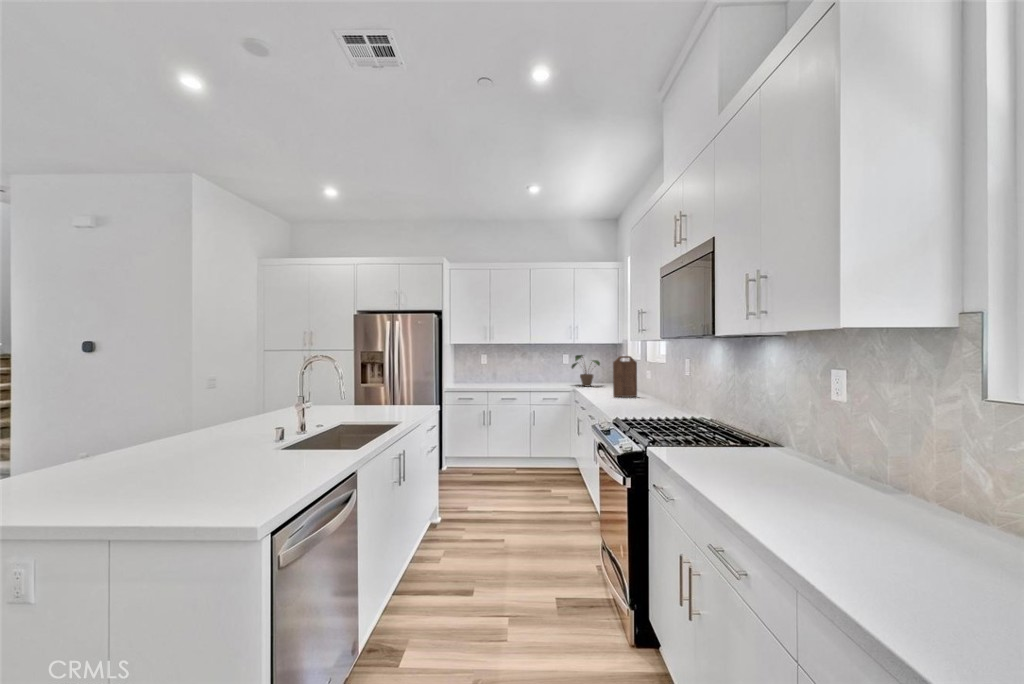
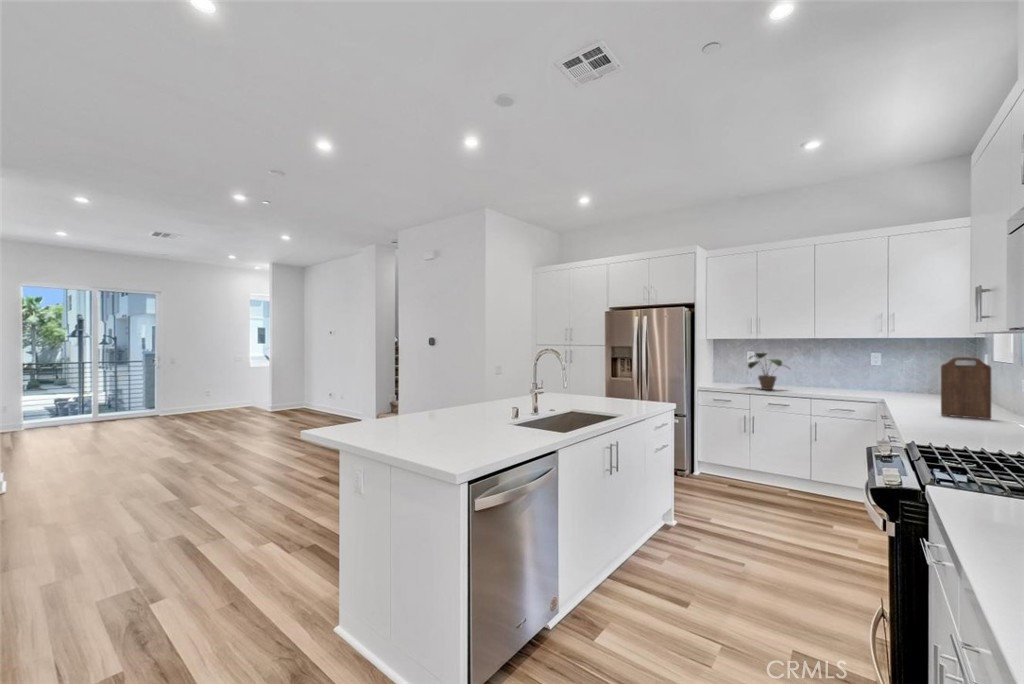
potted plant: present [572,355,600,386] -> present [748,353,782,390]

